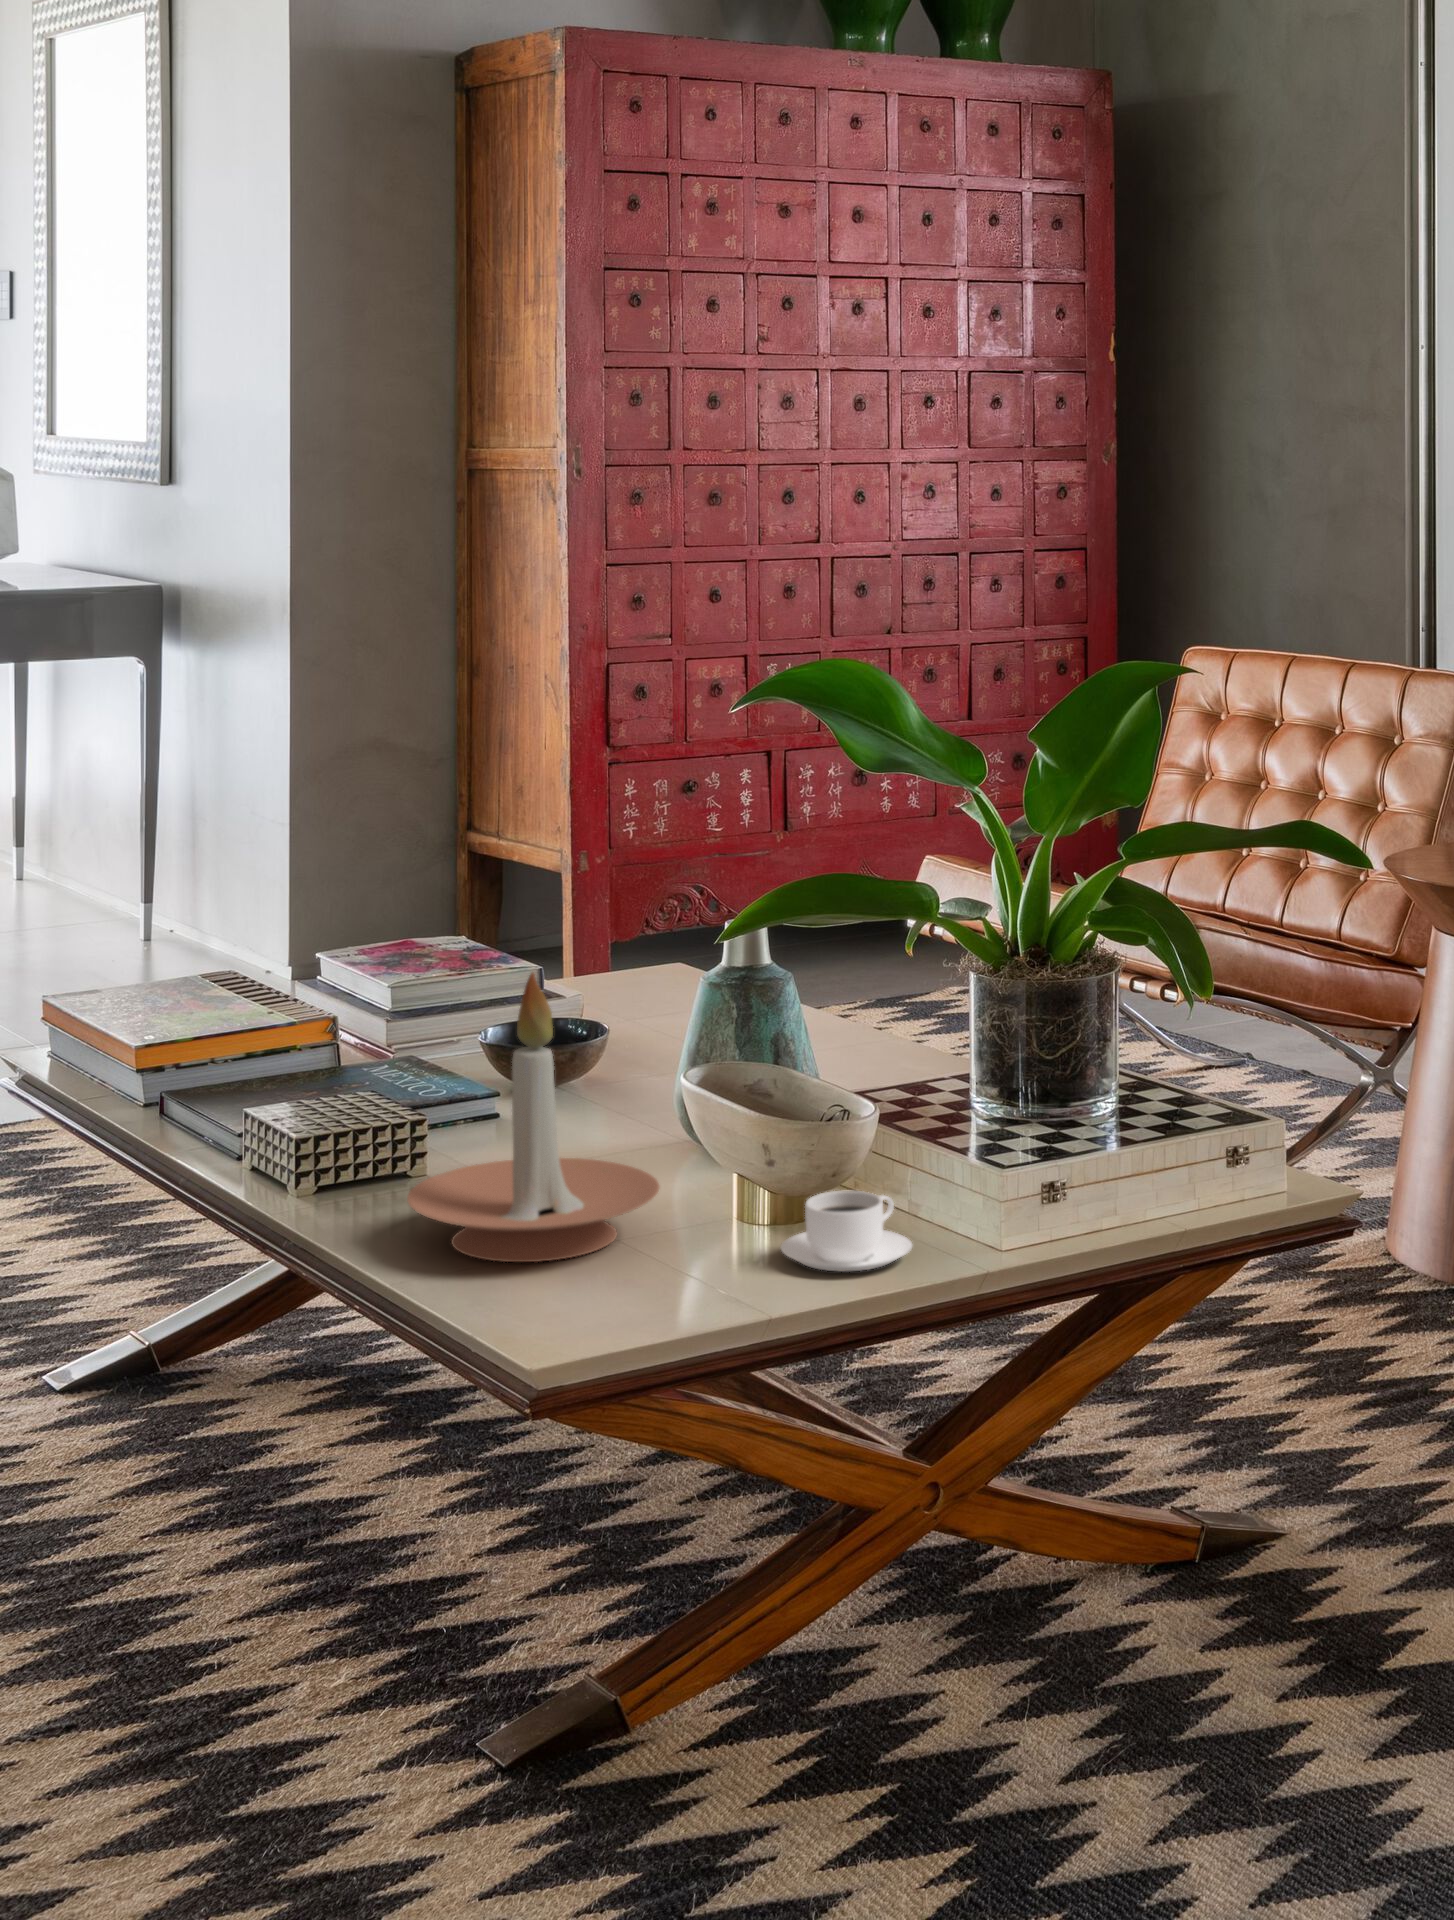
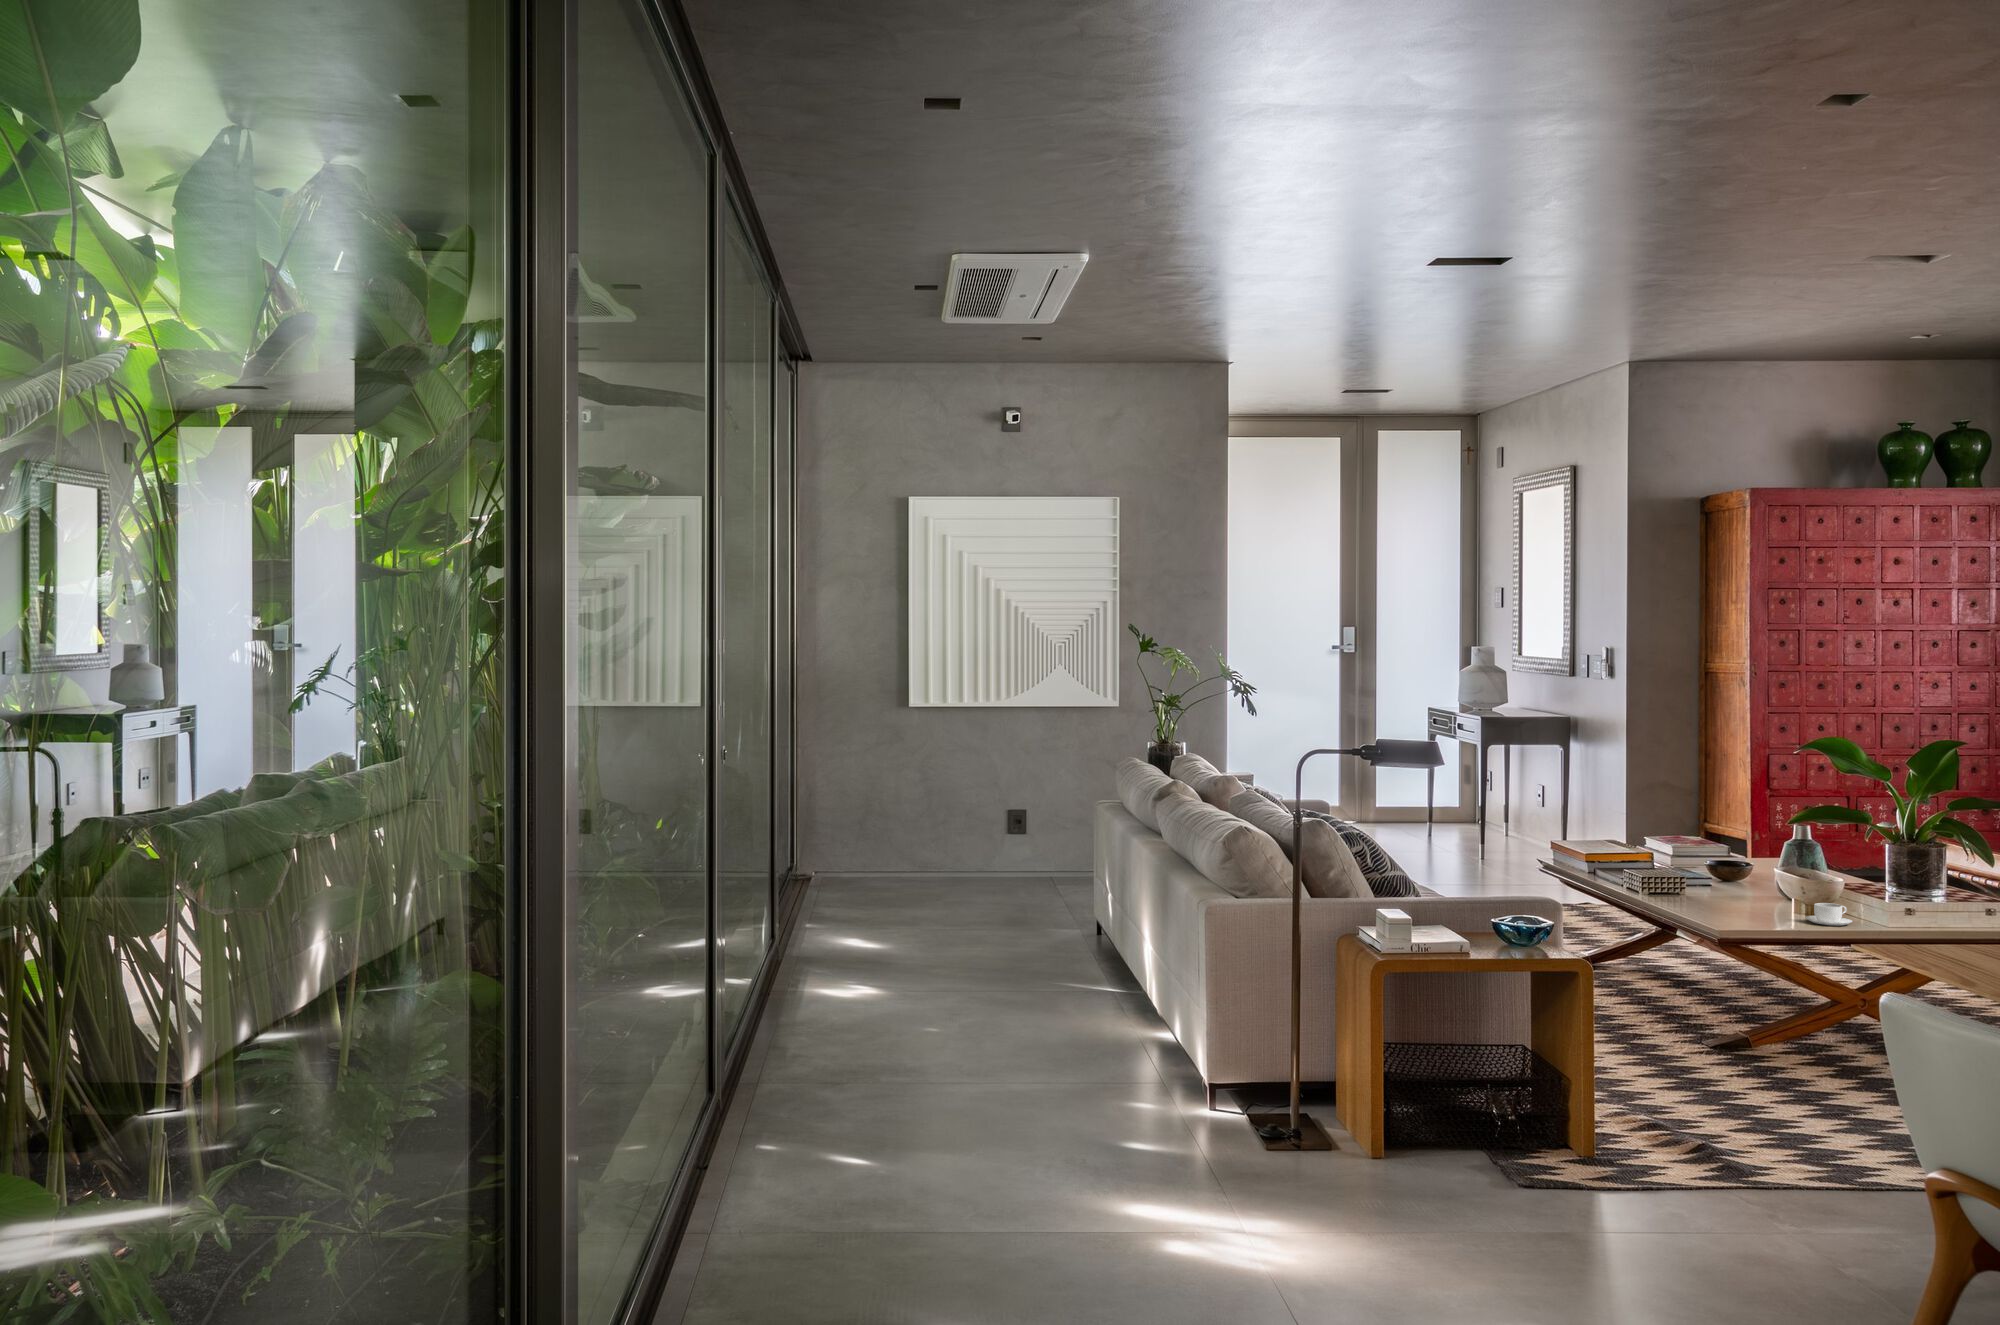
candle holder: present [407,973,659,1262] -> none [1680,827,1765,914]

